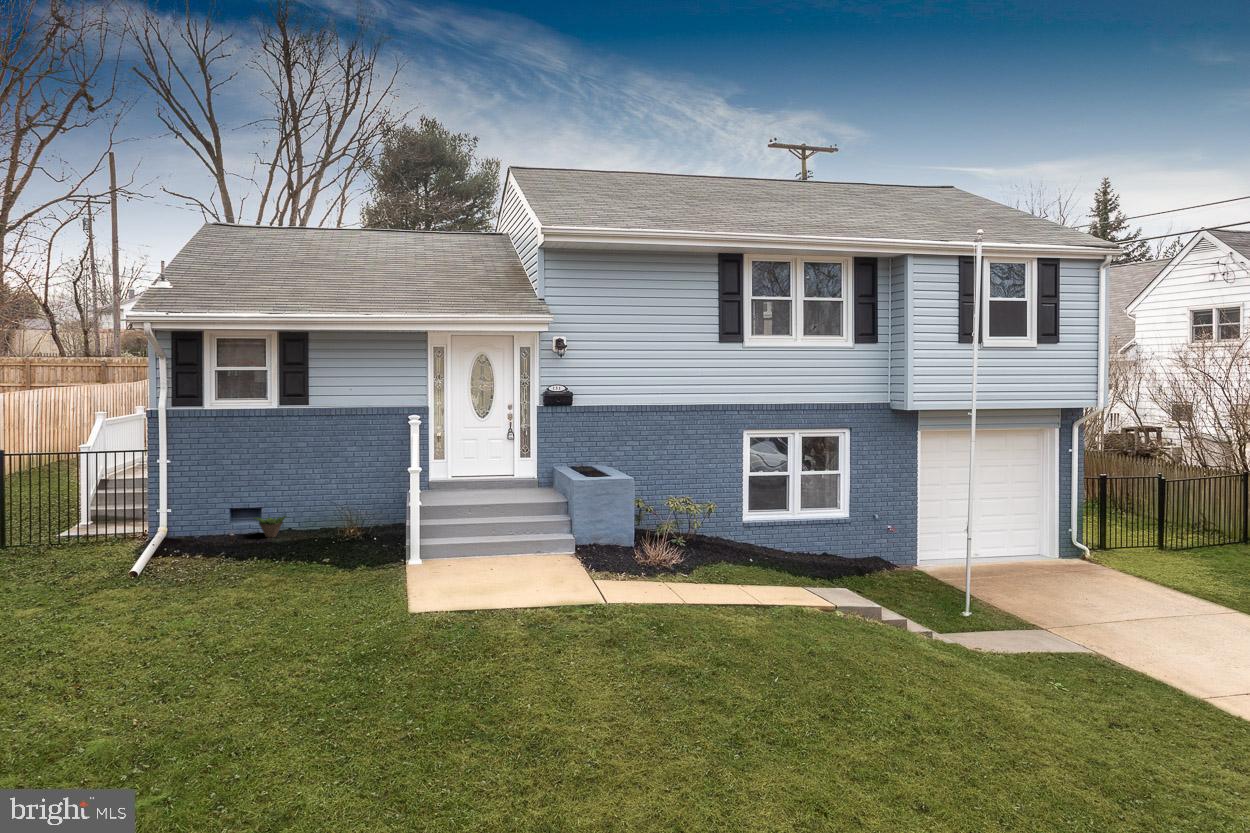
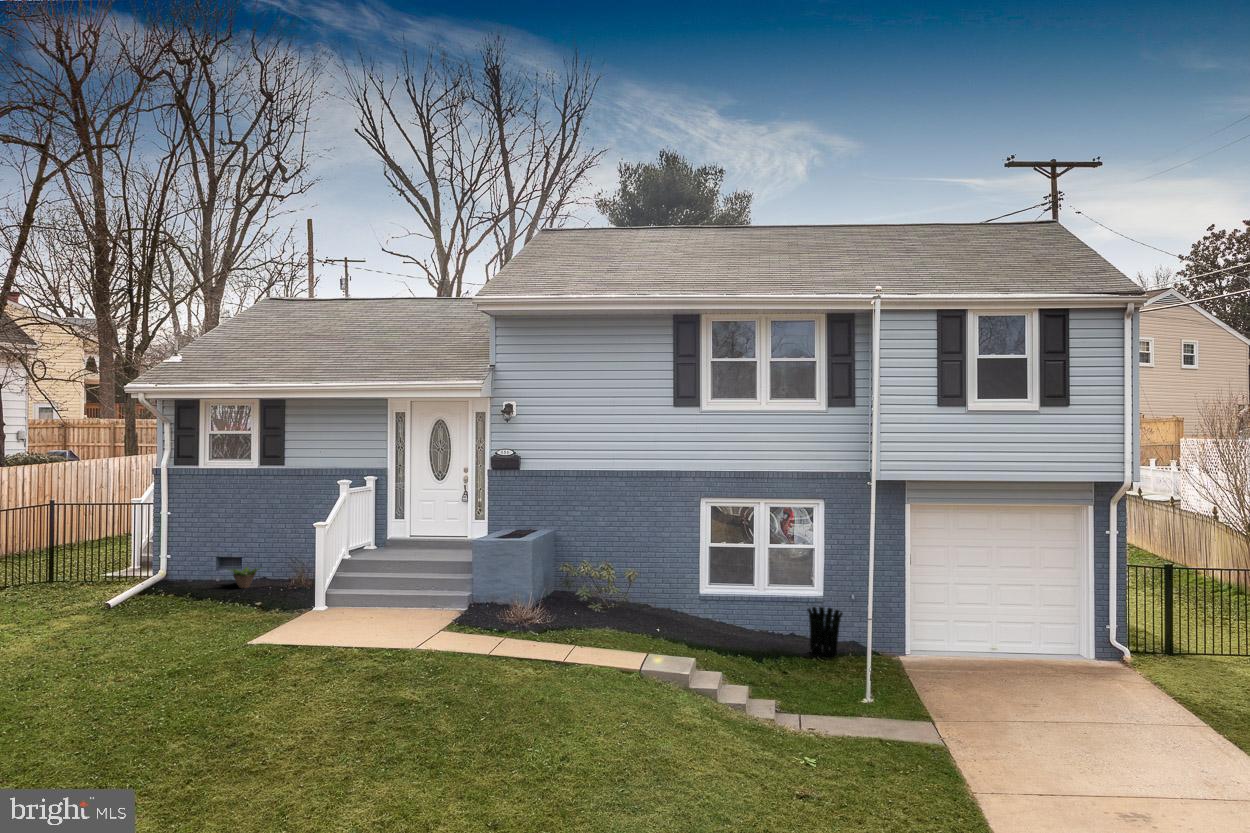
waste bin: none [841,526,874,572] -> present [807,607,843,659]

